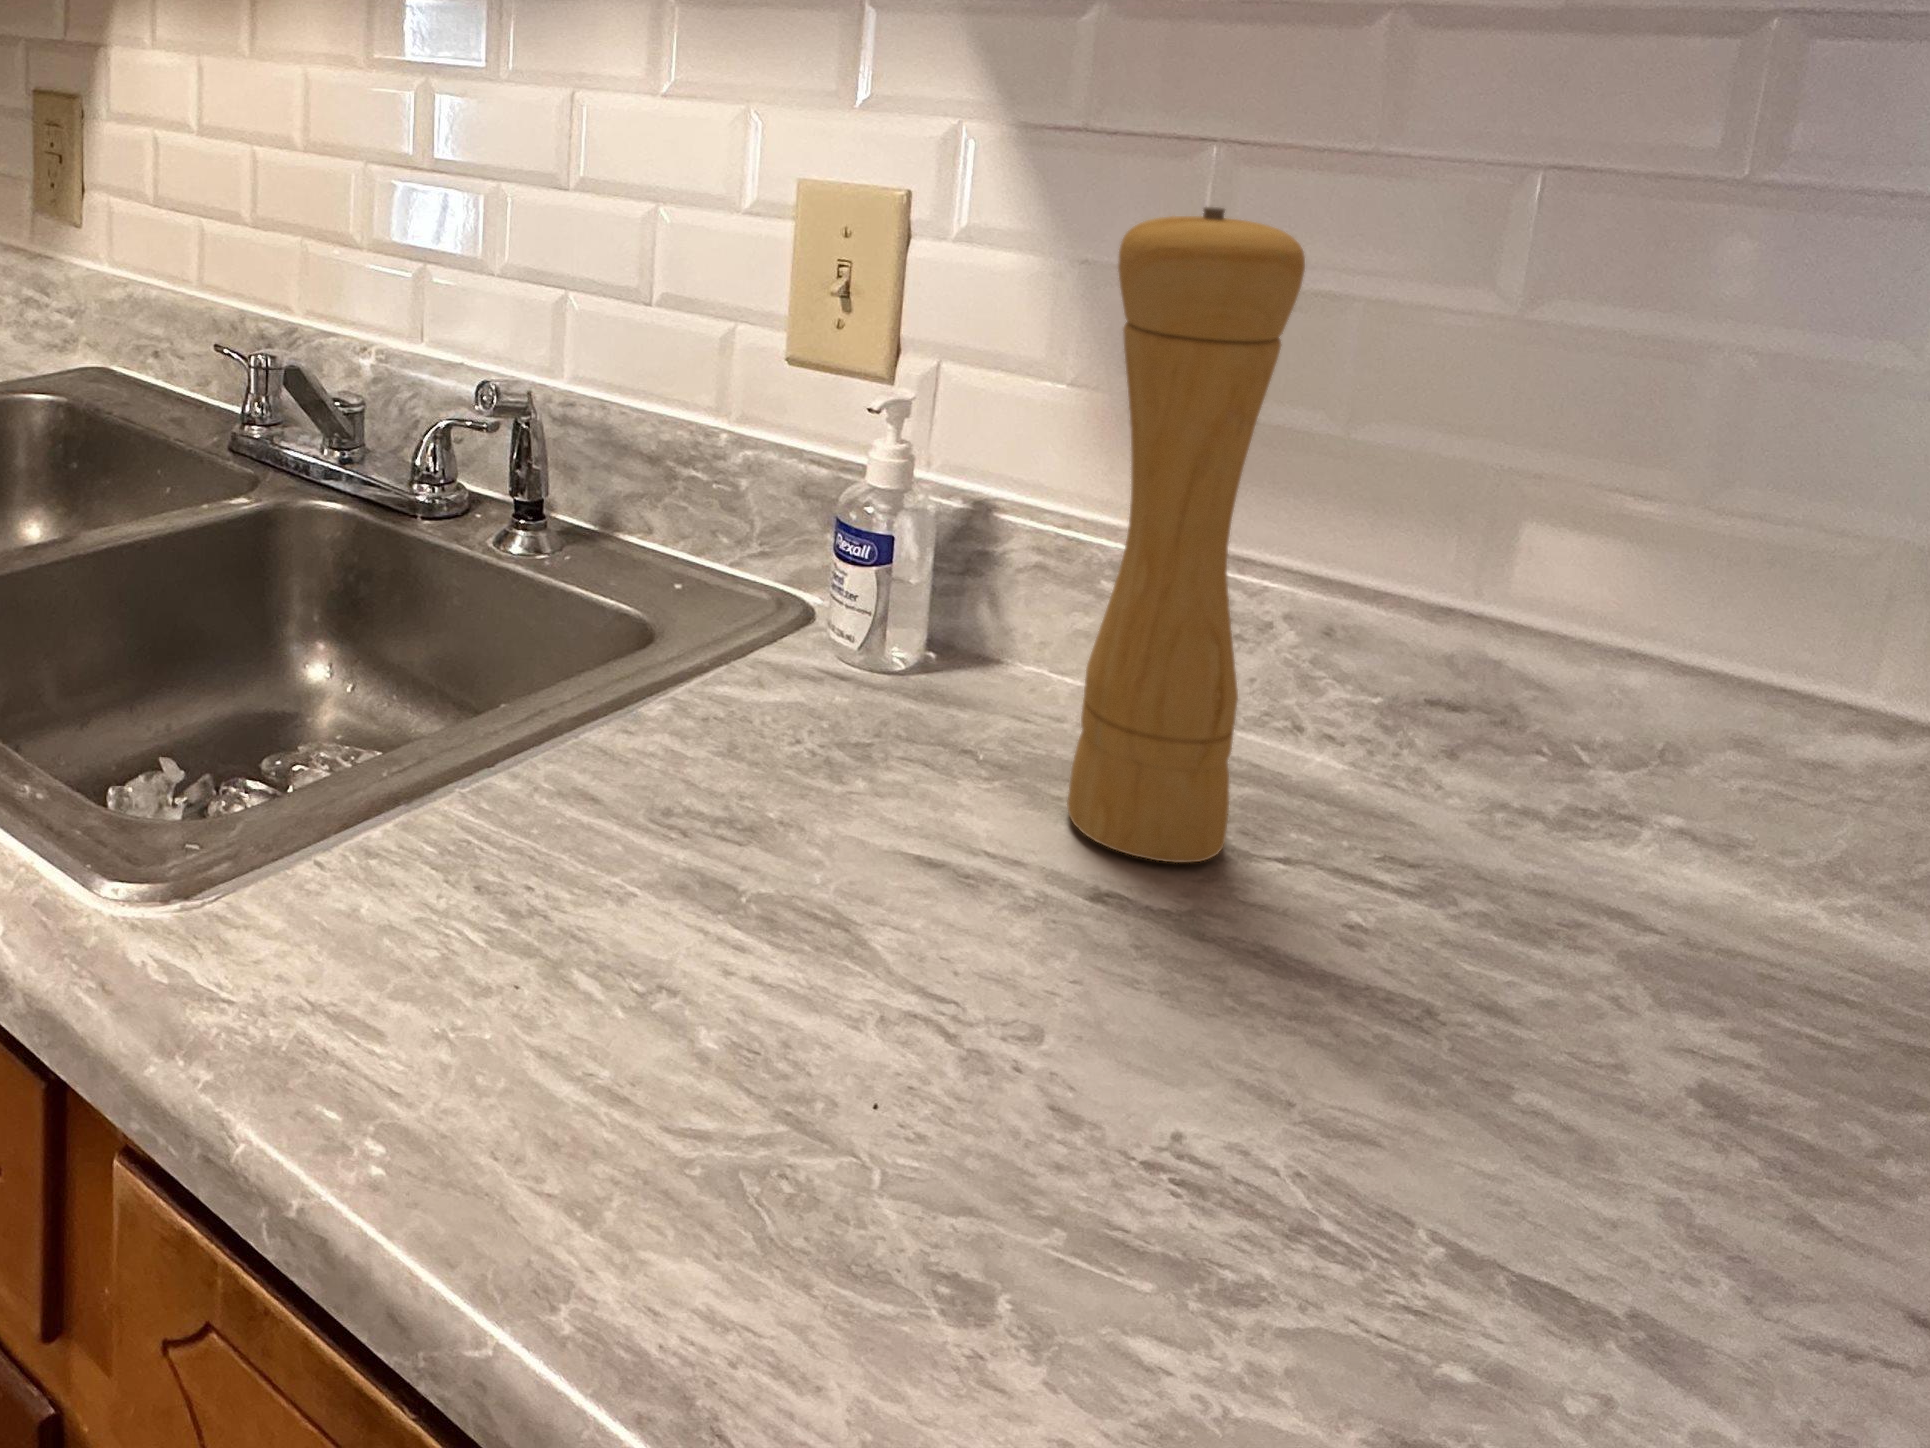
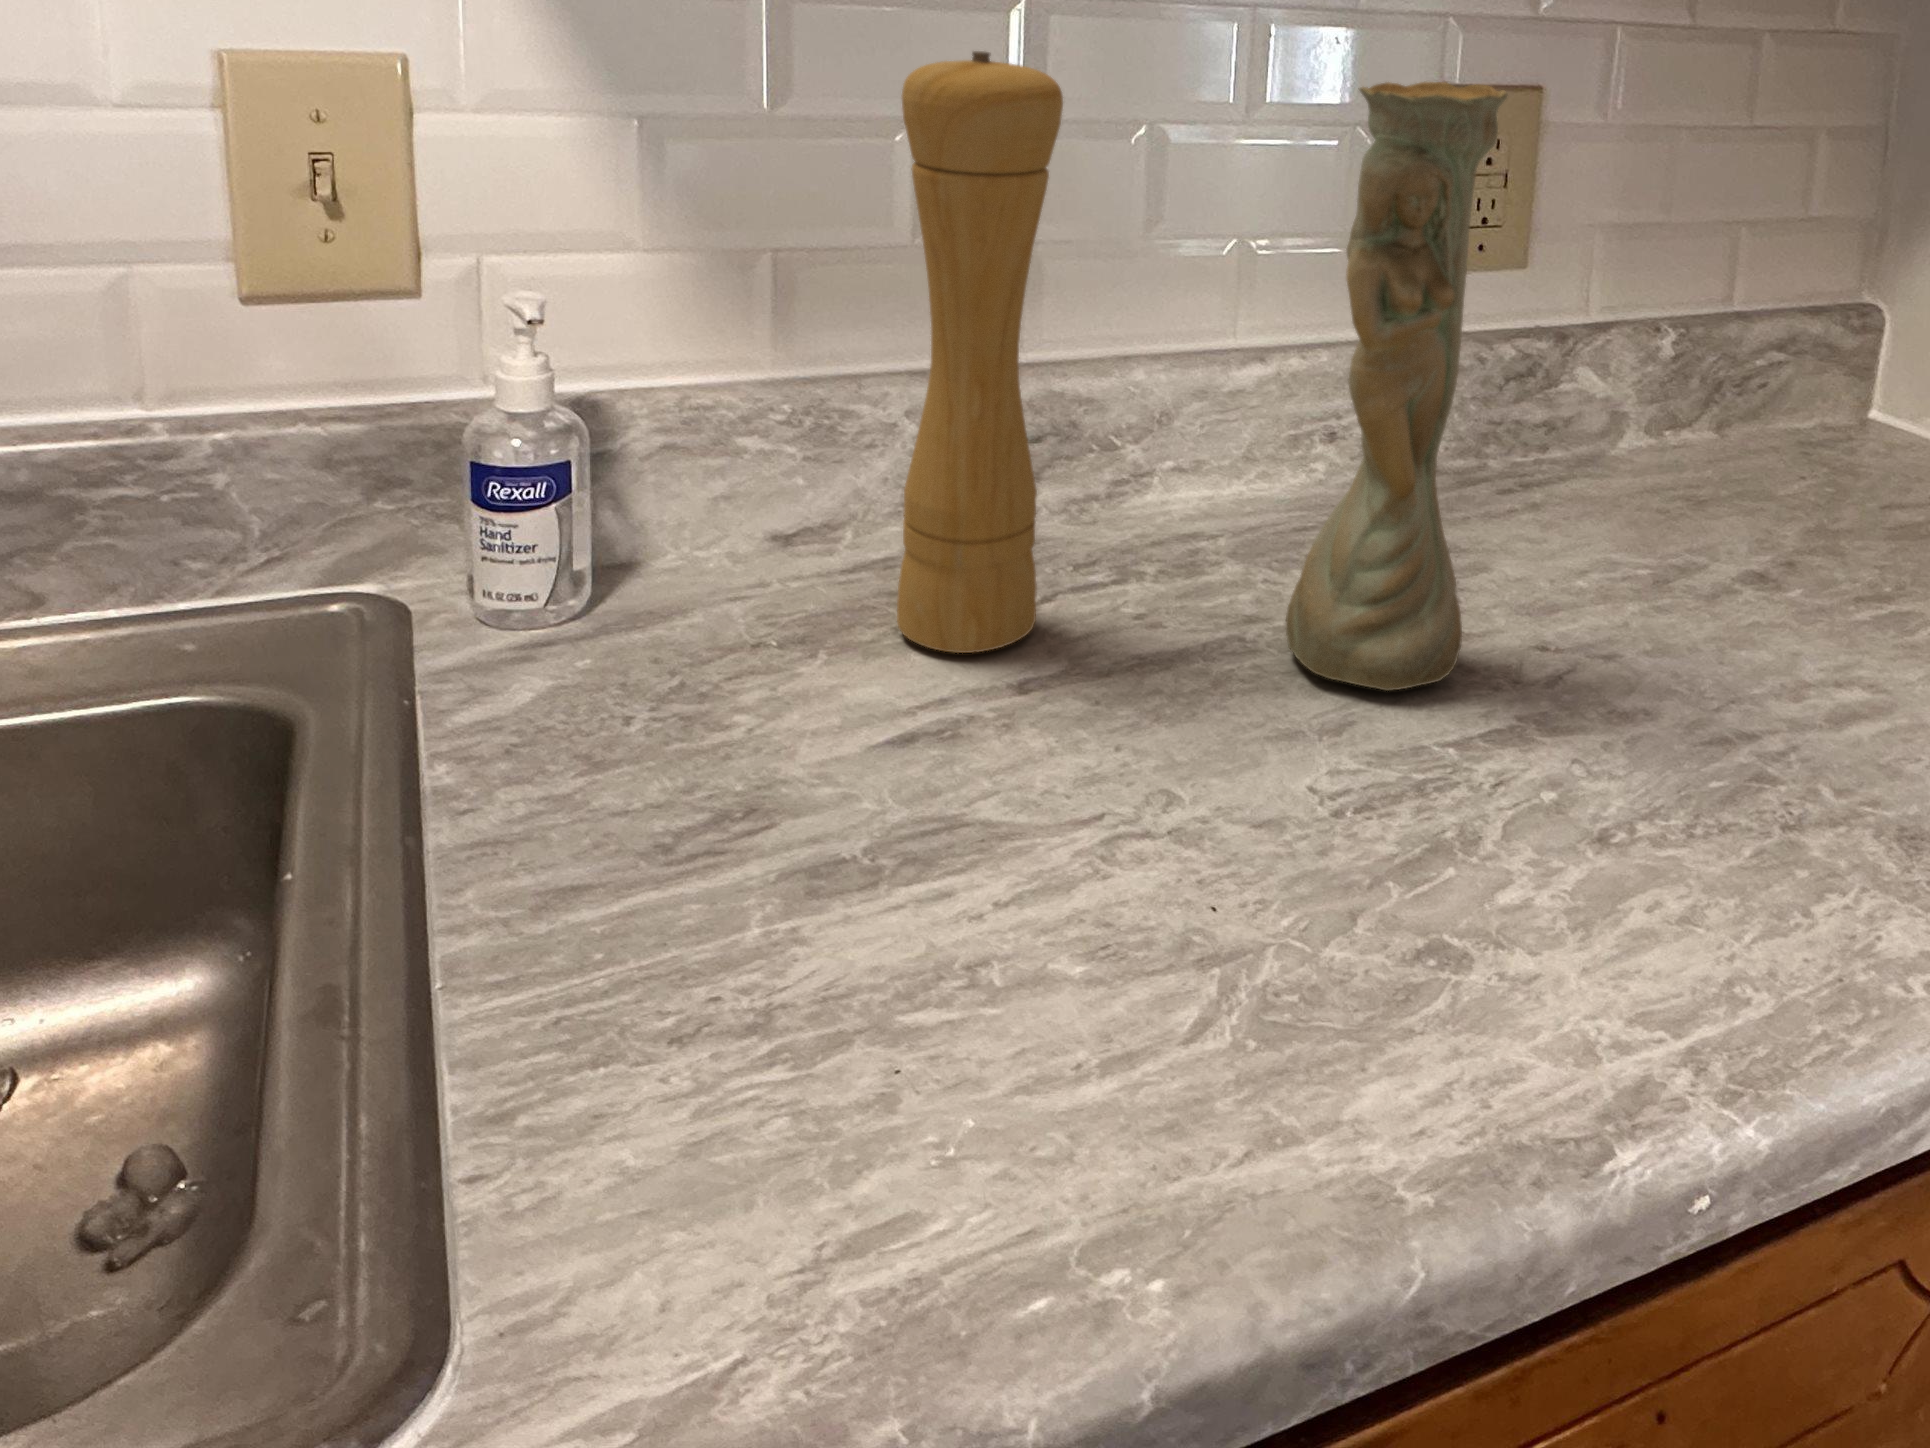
vase: none [1409,286,1900,1205] -> present [1286,82,1508,691]

